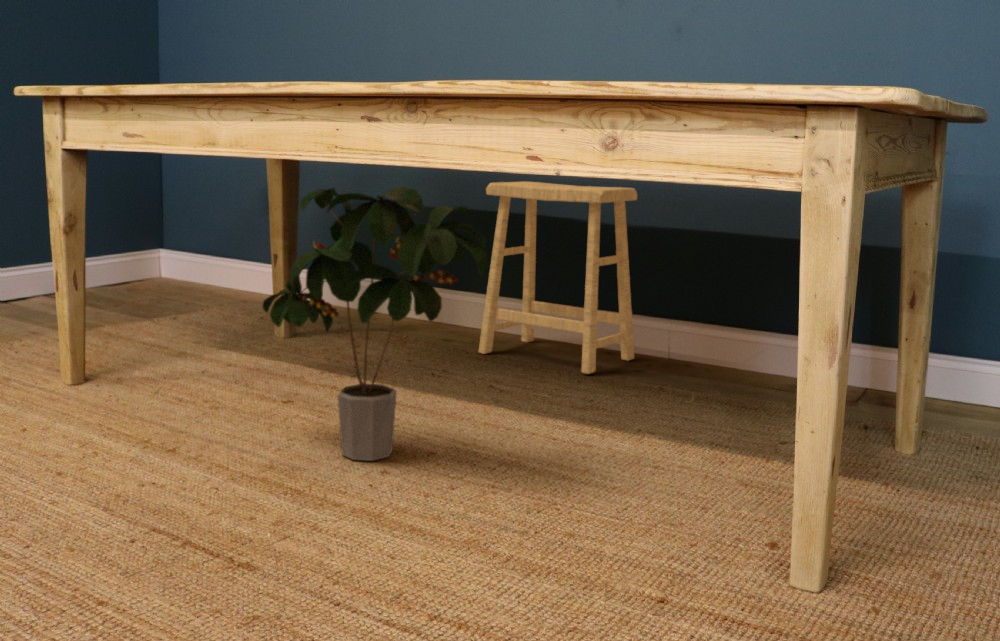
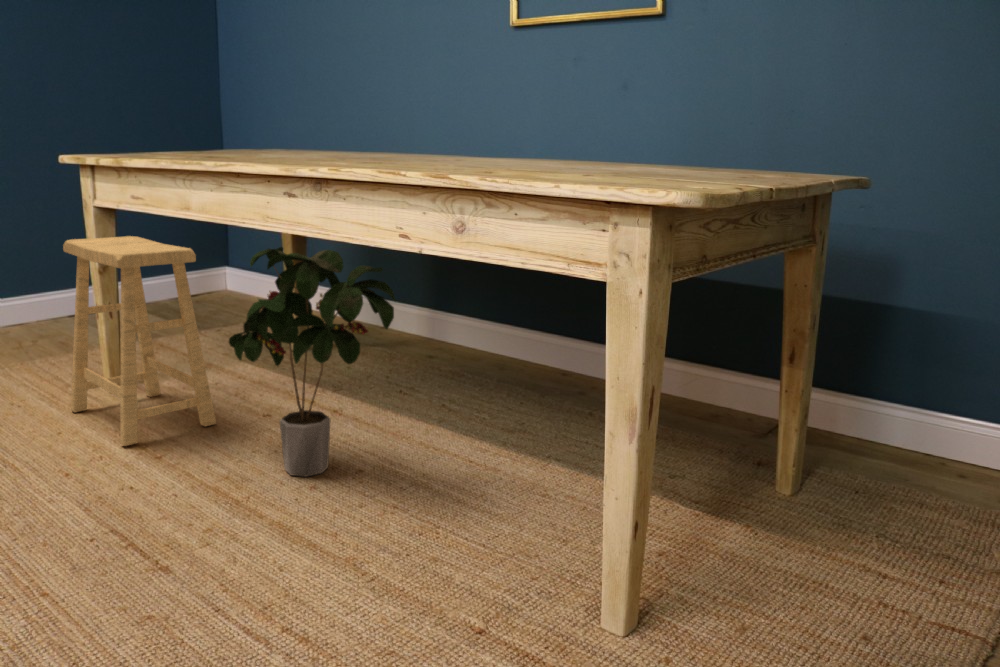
footstool: present [479,181,637,374] -> present [63,236,216,446]

